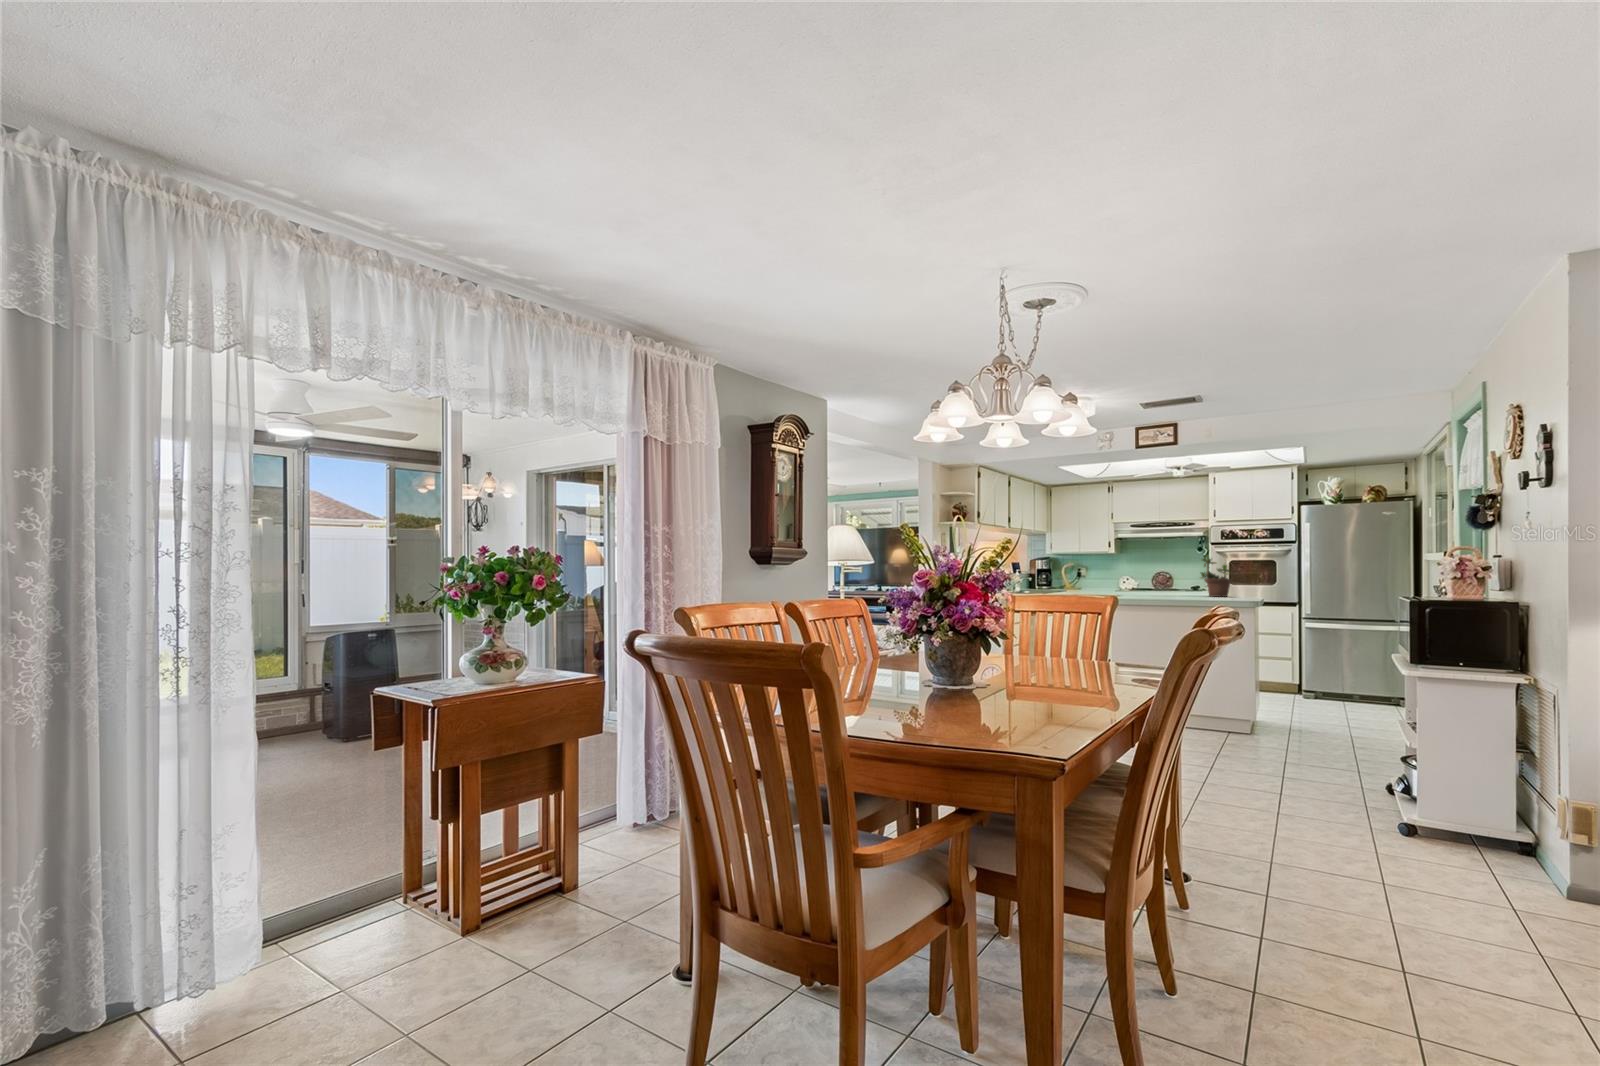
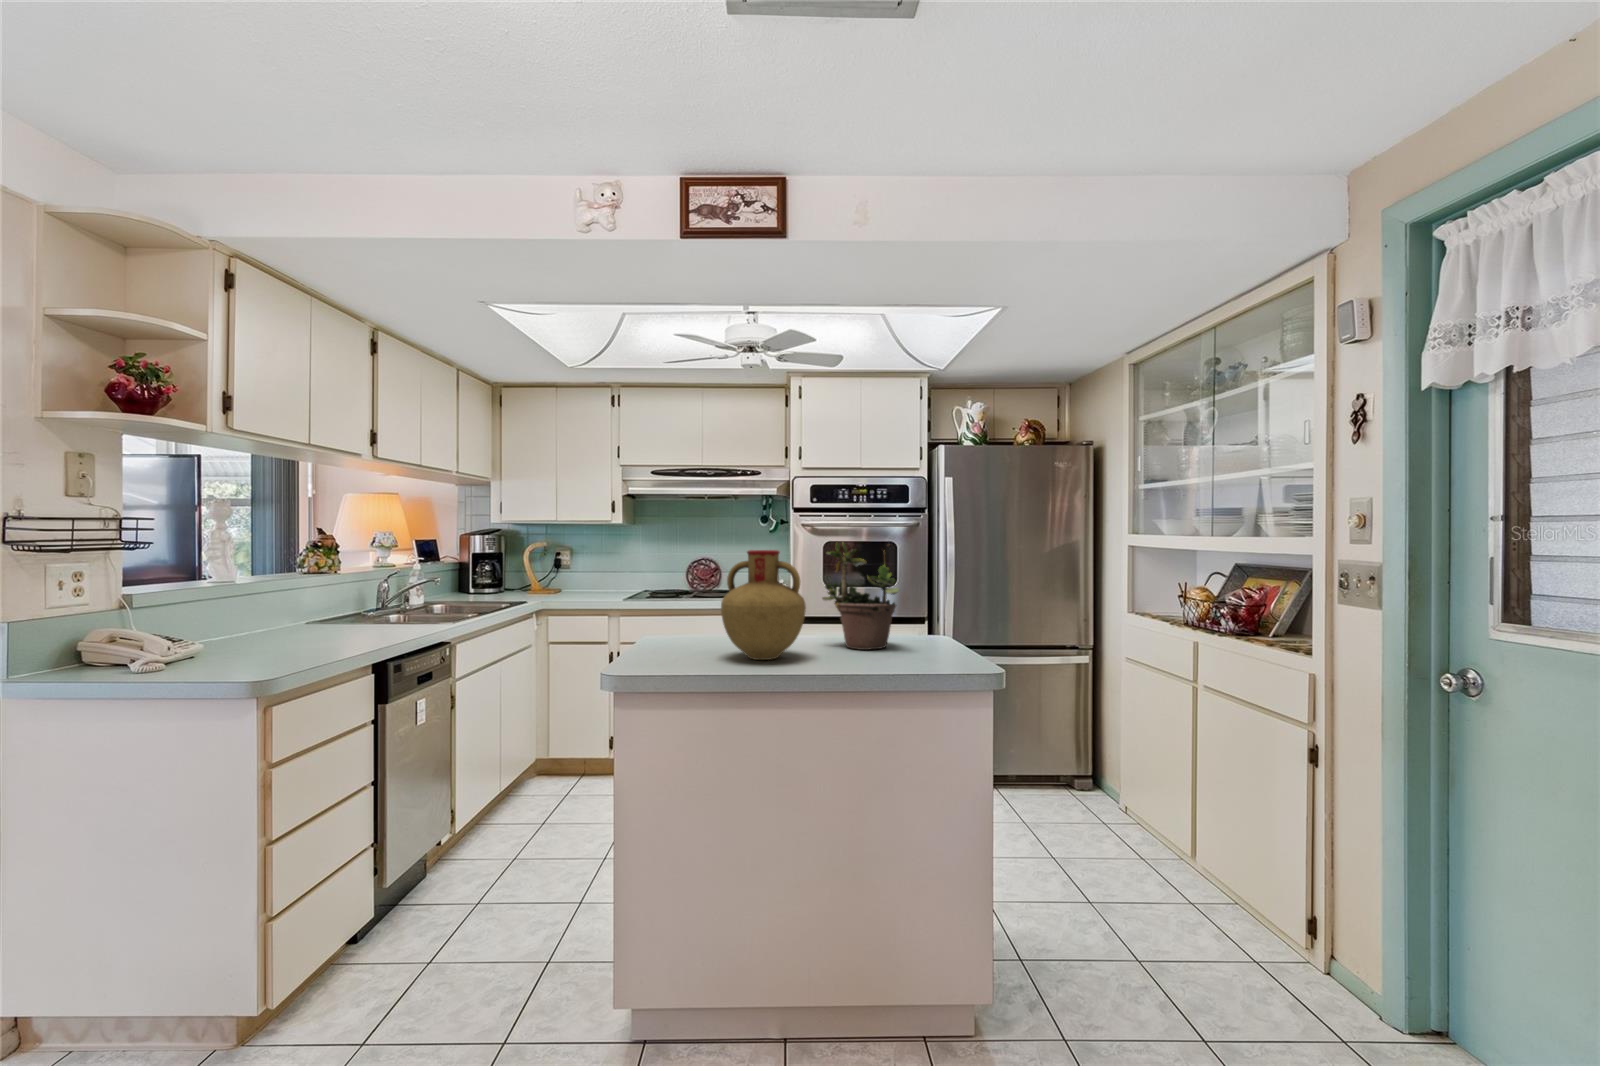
vase: none [1154,558,1187,596] -> present [721,550,806,660]

